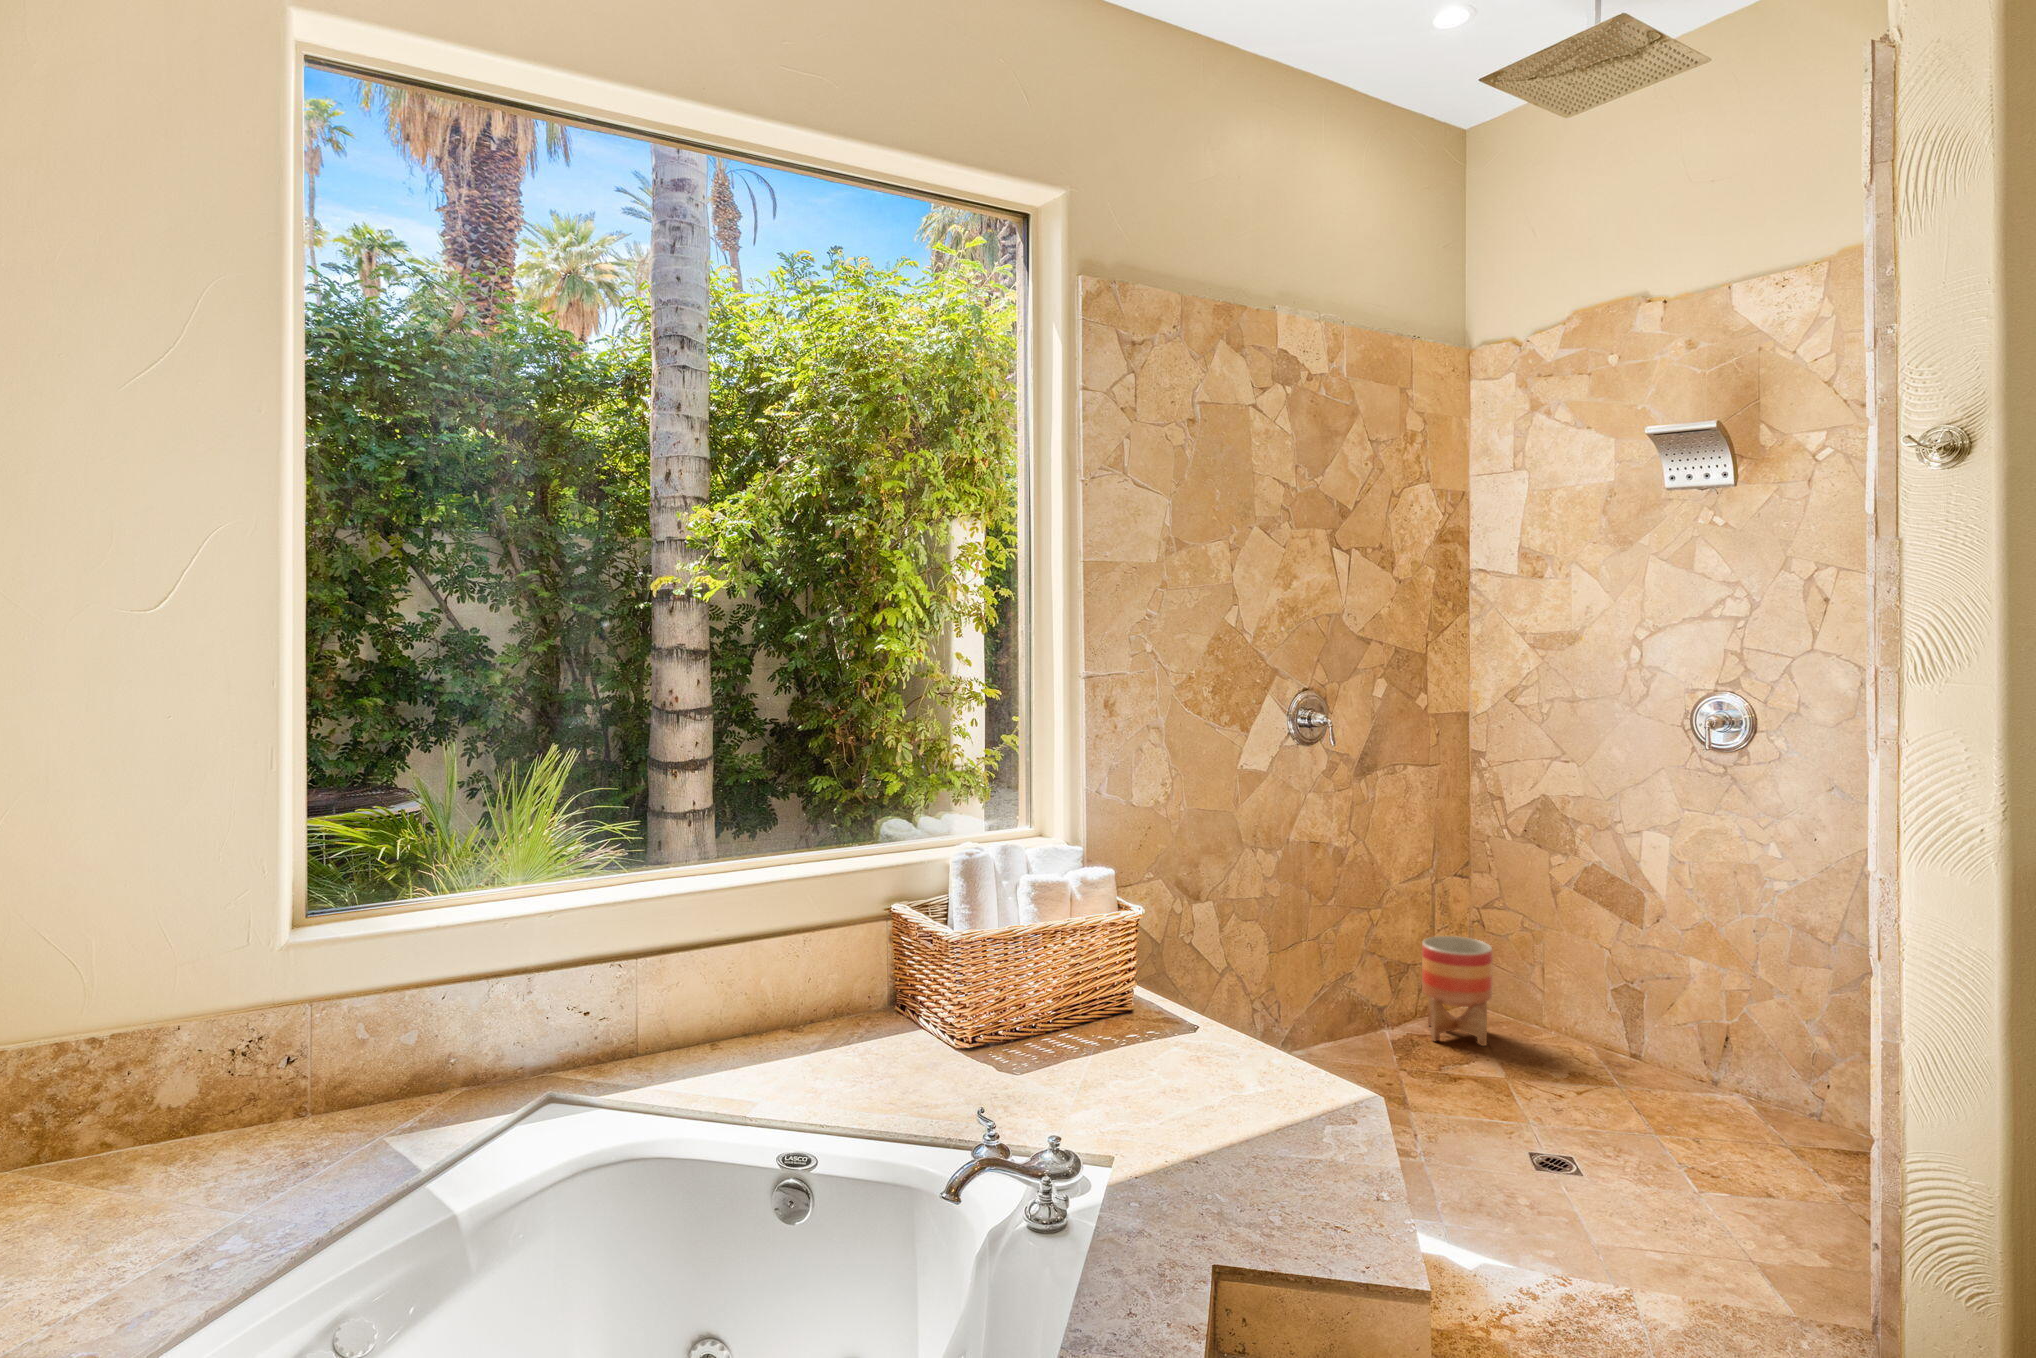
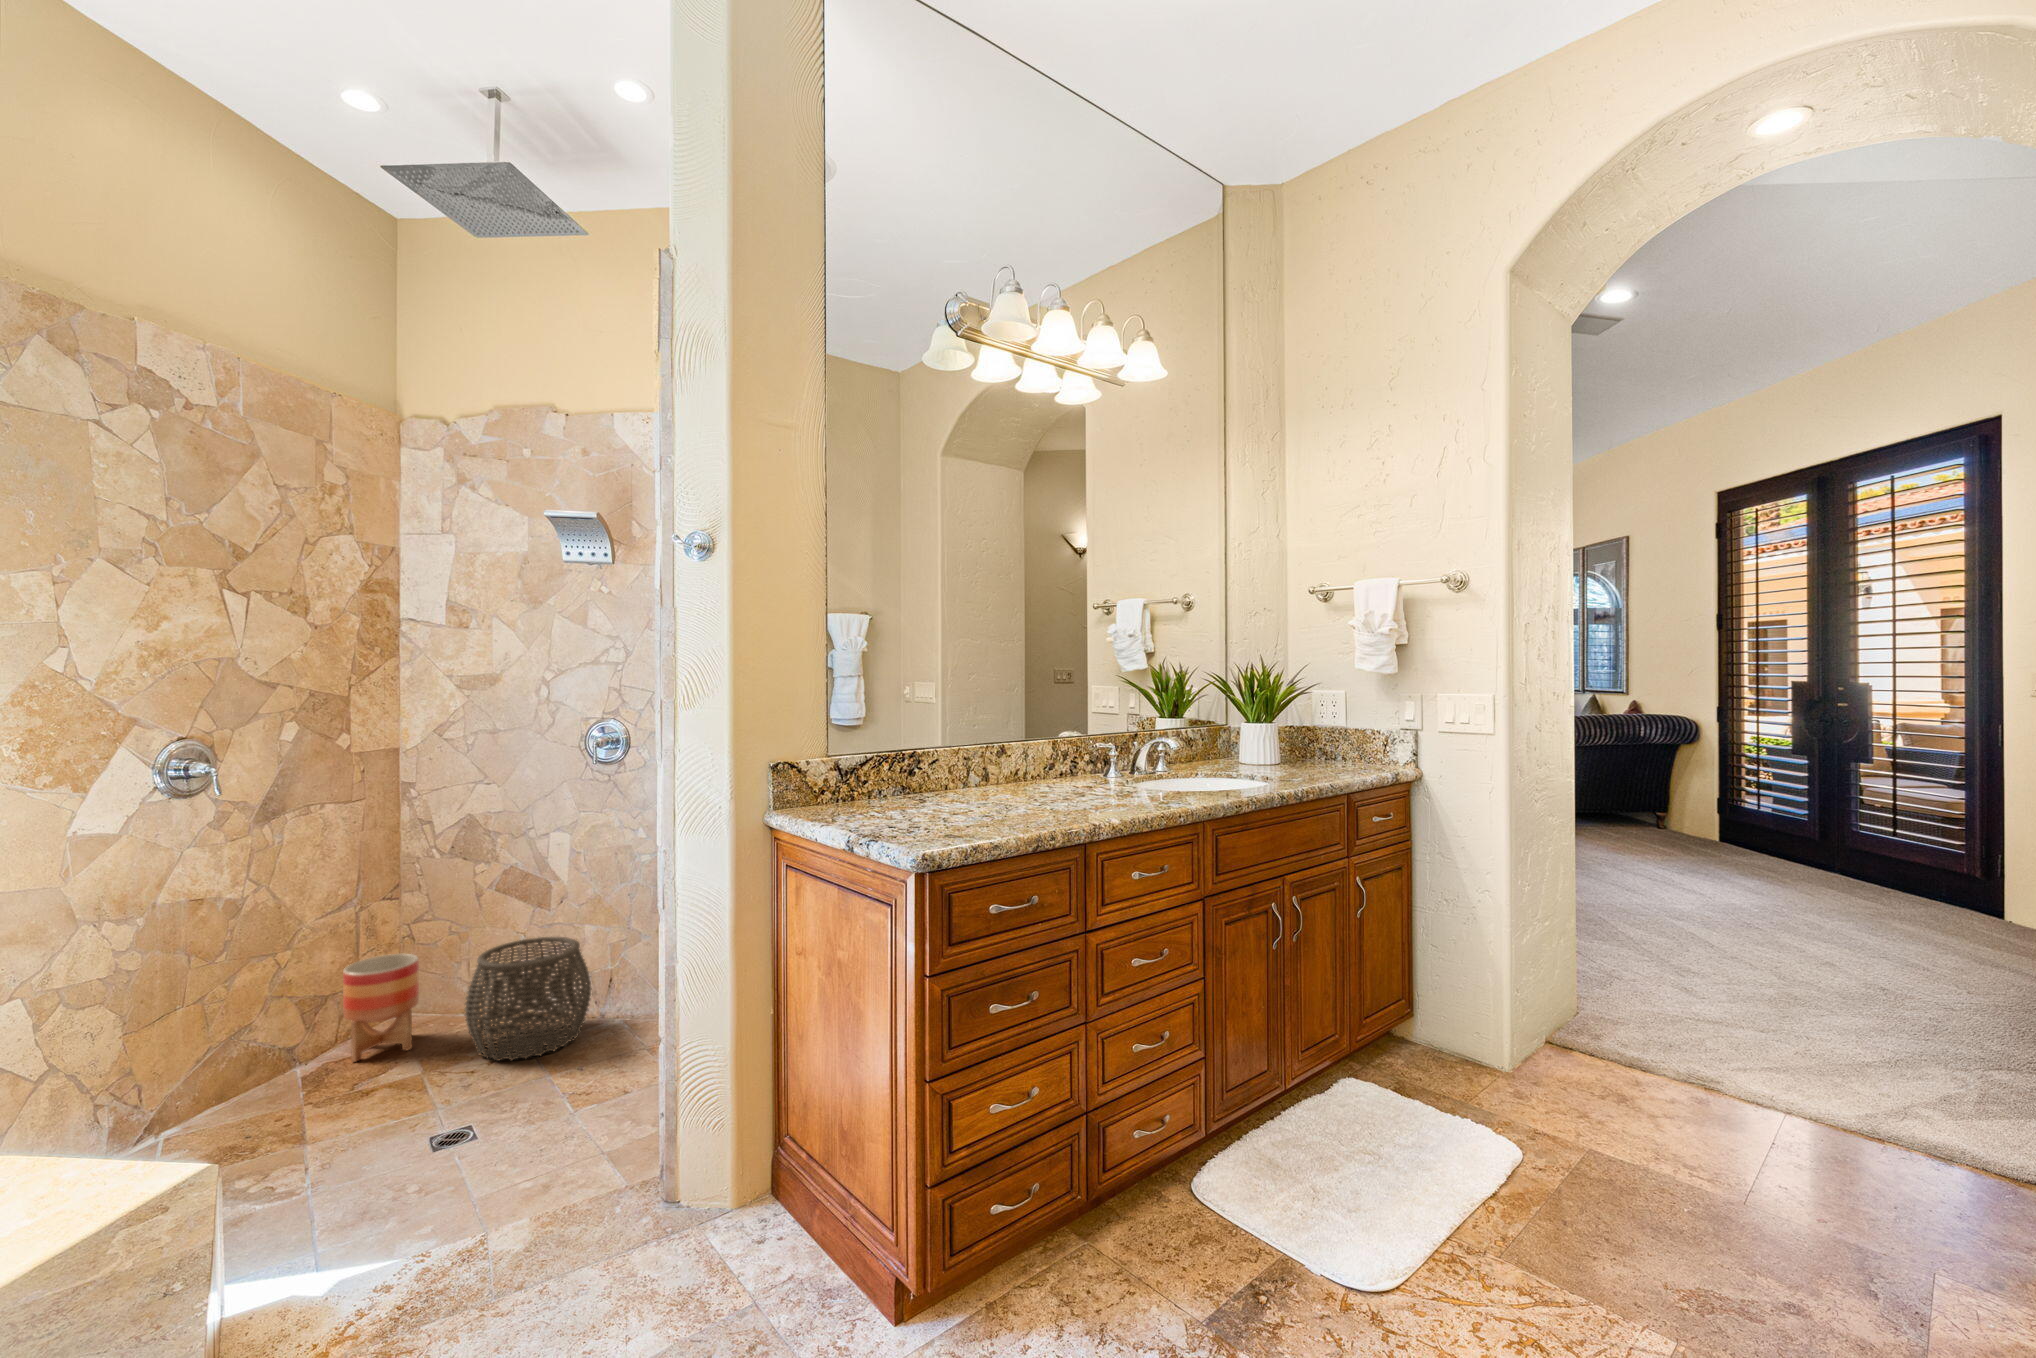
woven basket: none [1546,954,1701,1103] -> present [465,937,591,1061]

